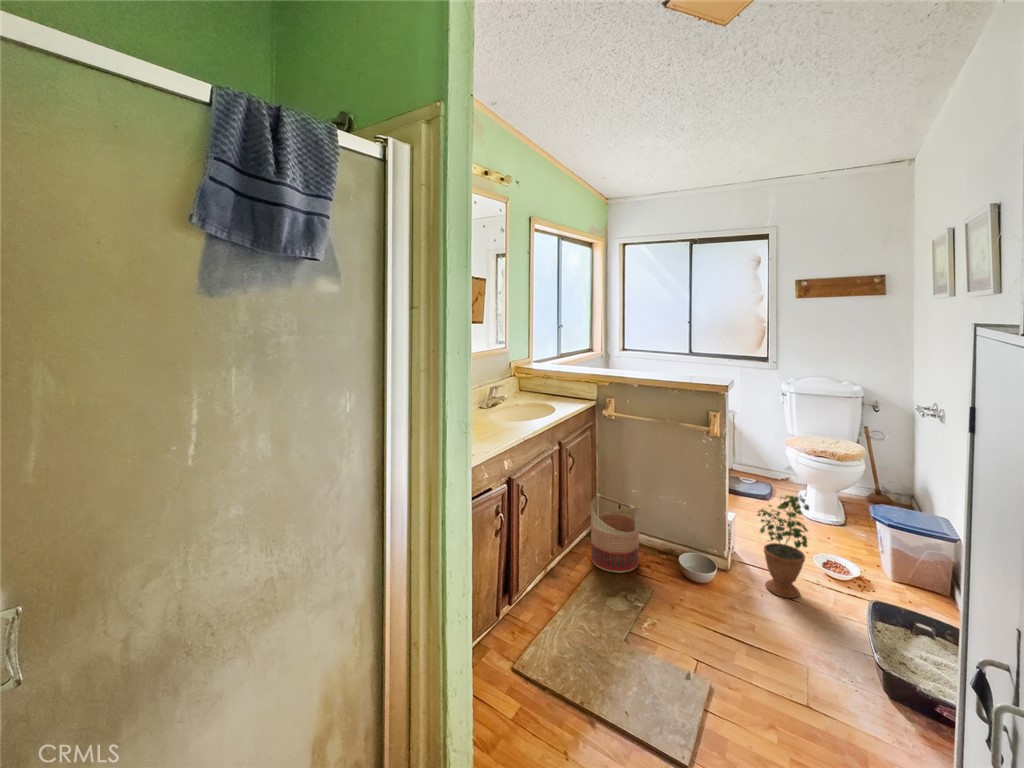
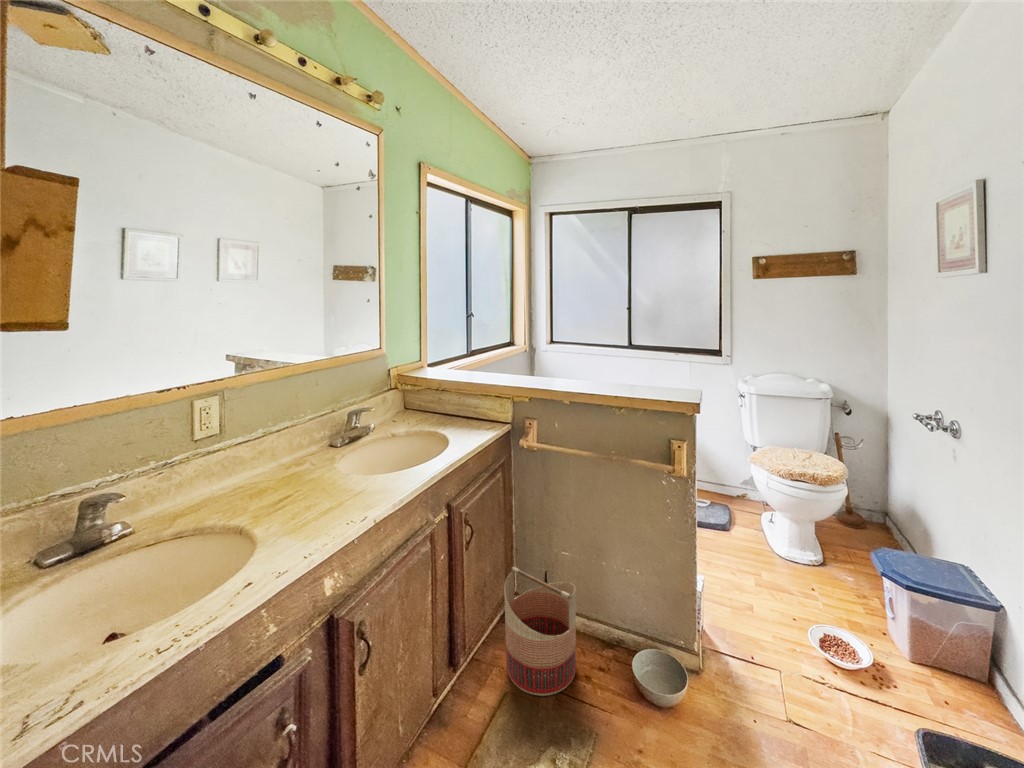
potted plant: present [757,495,809,598] -> none [743,555,822,720]

